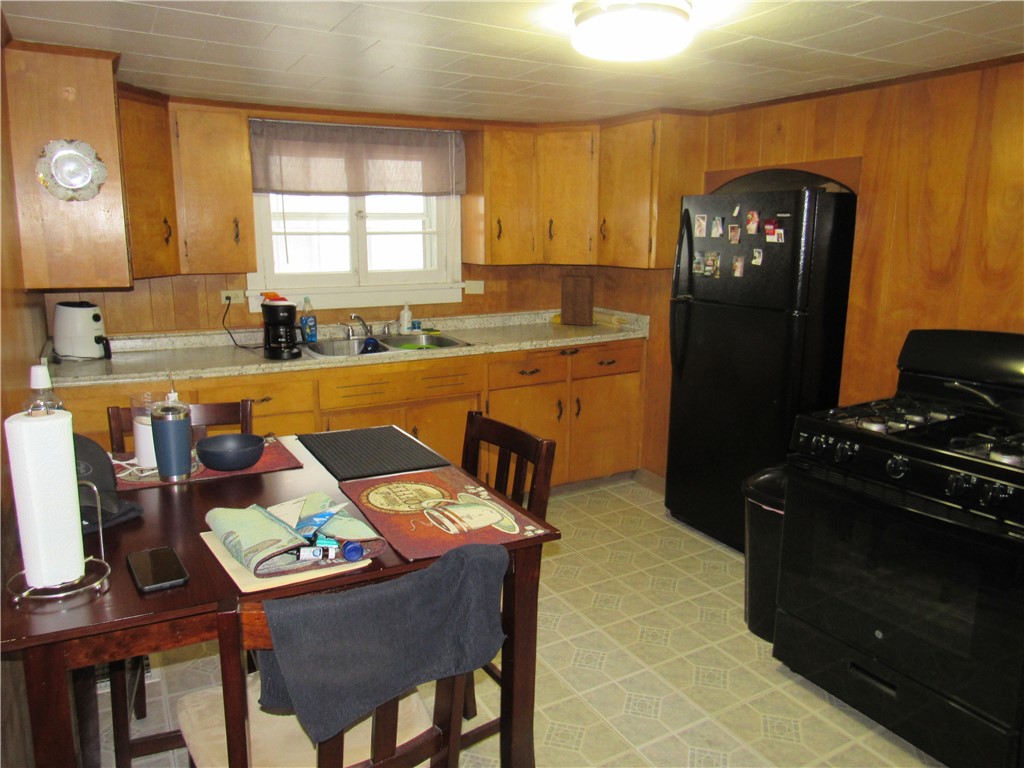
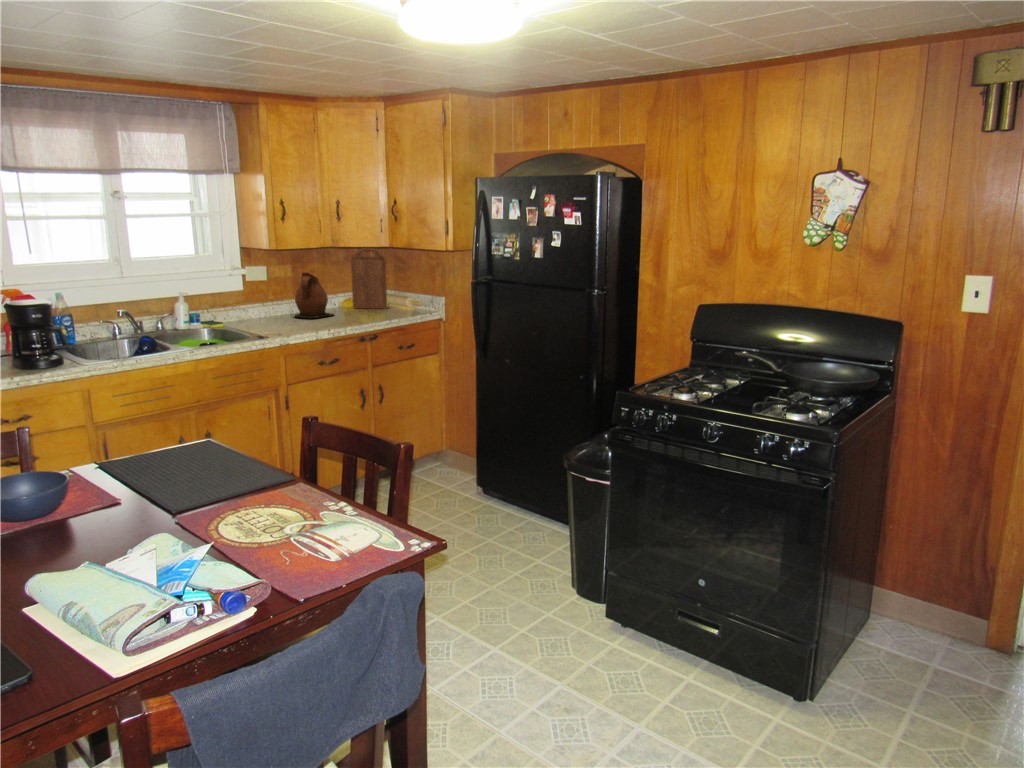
ceramic pitcher: none [501,287,541,331] -> present [294,272,334,318]

